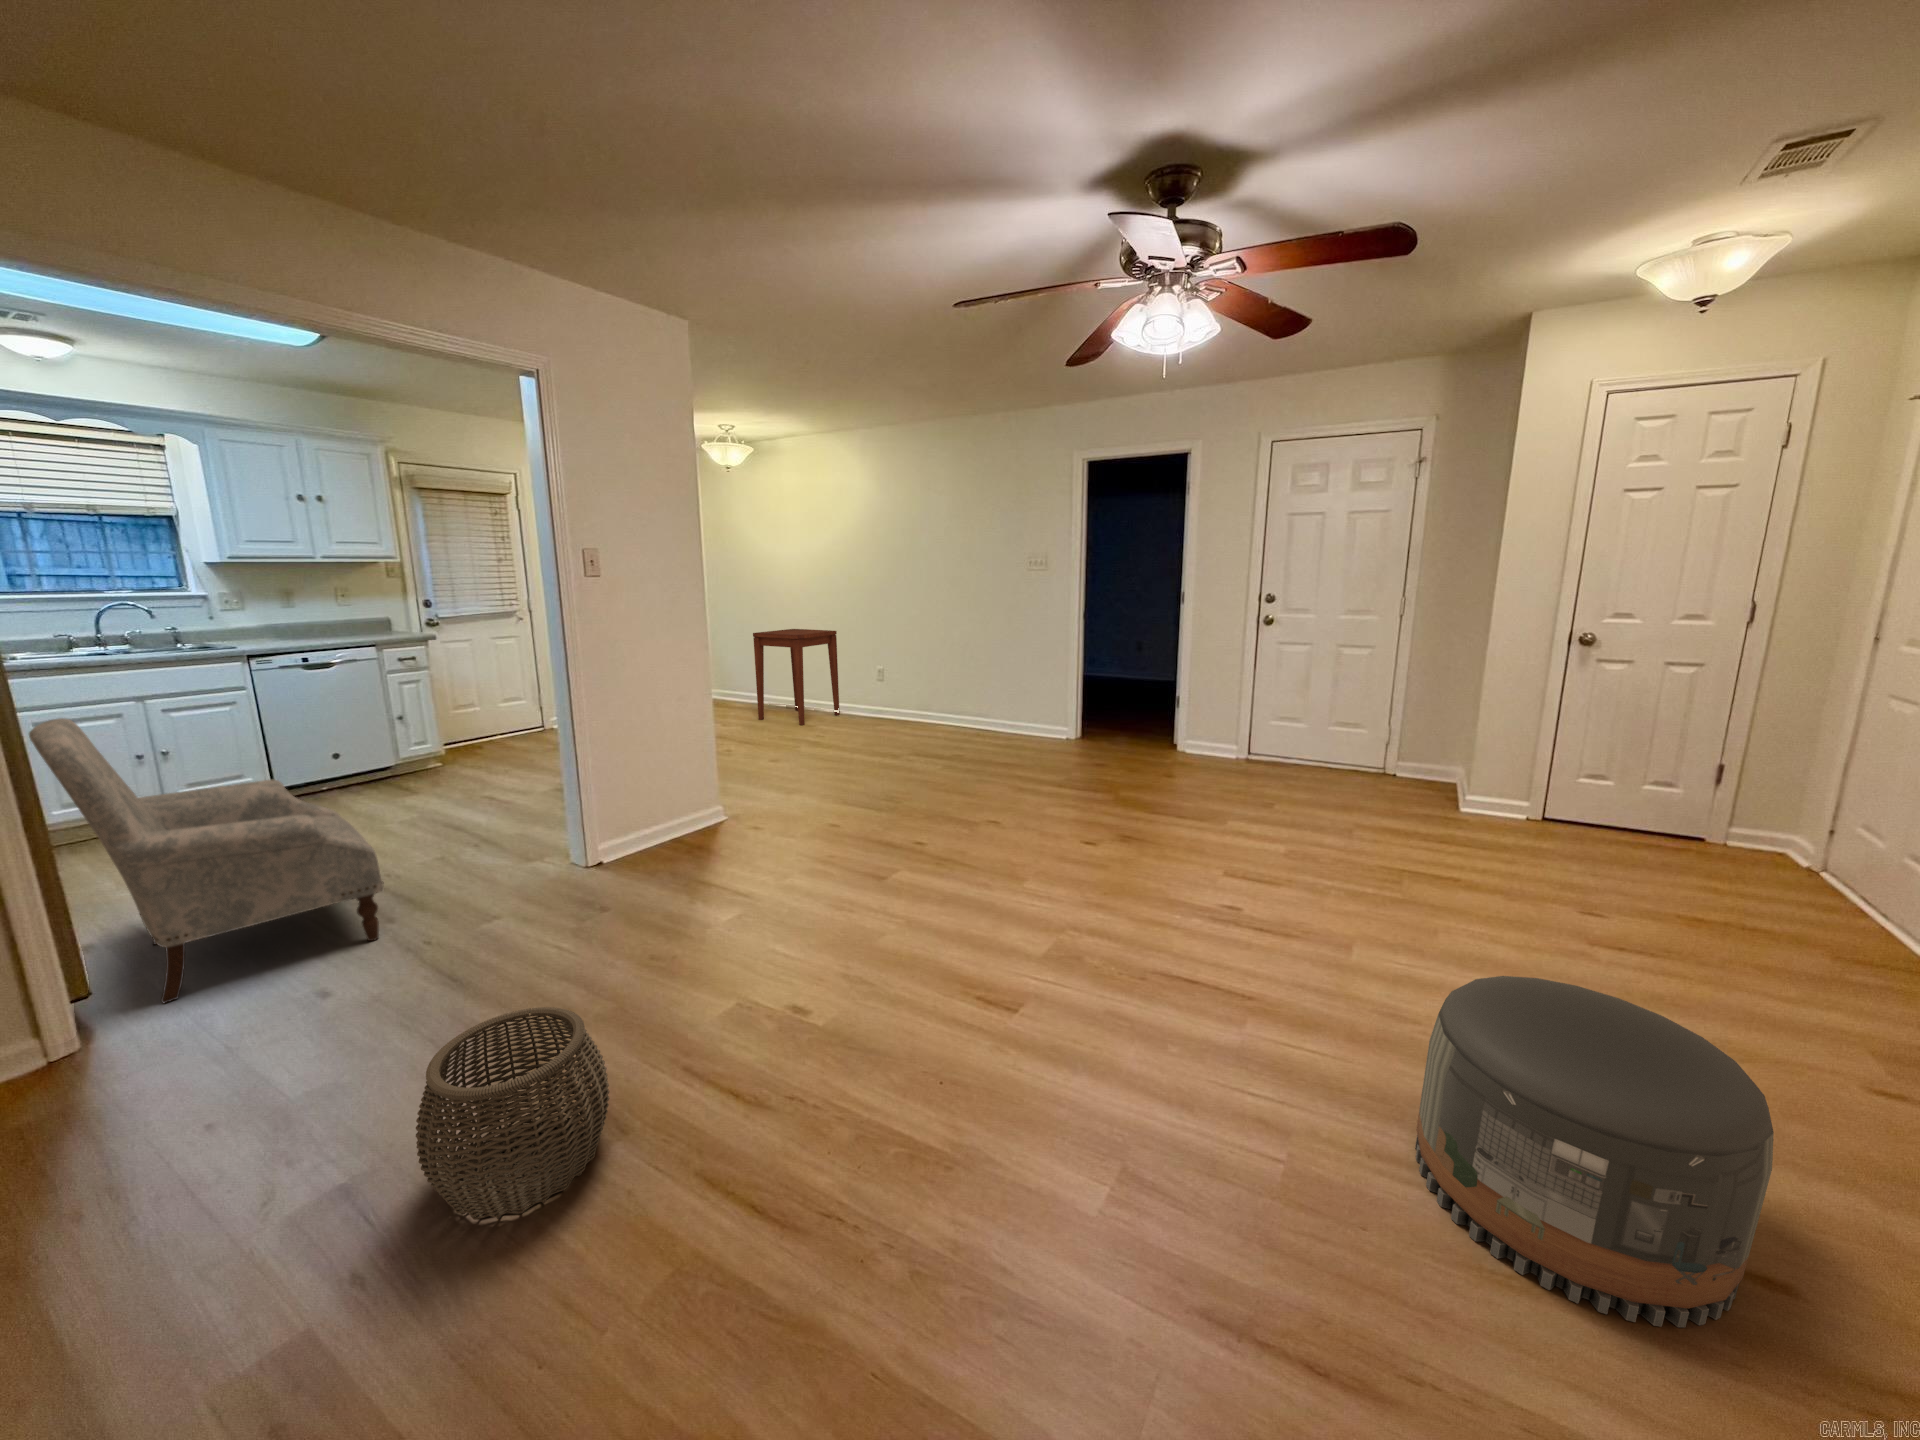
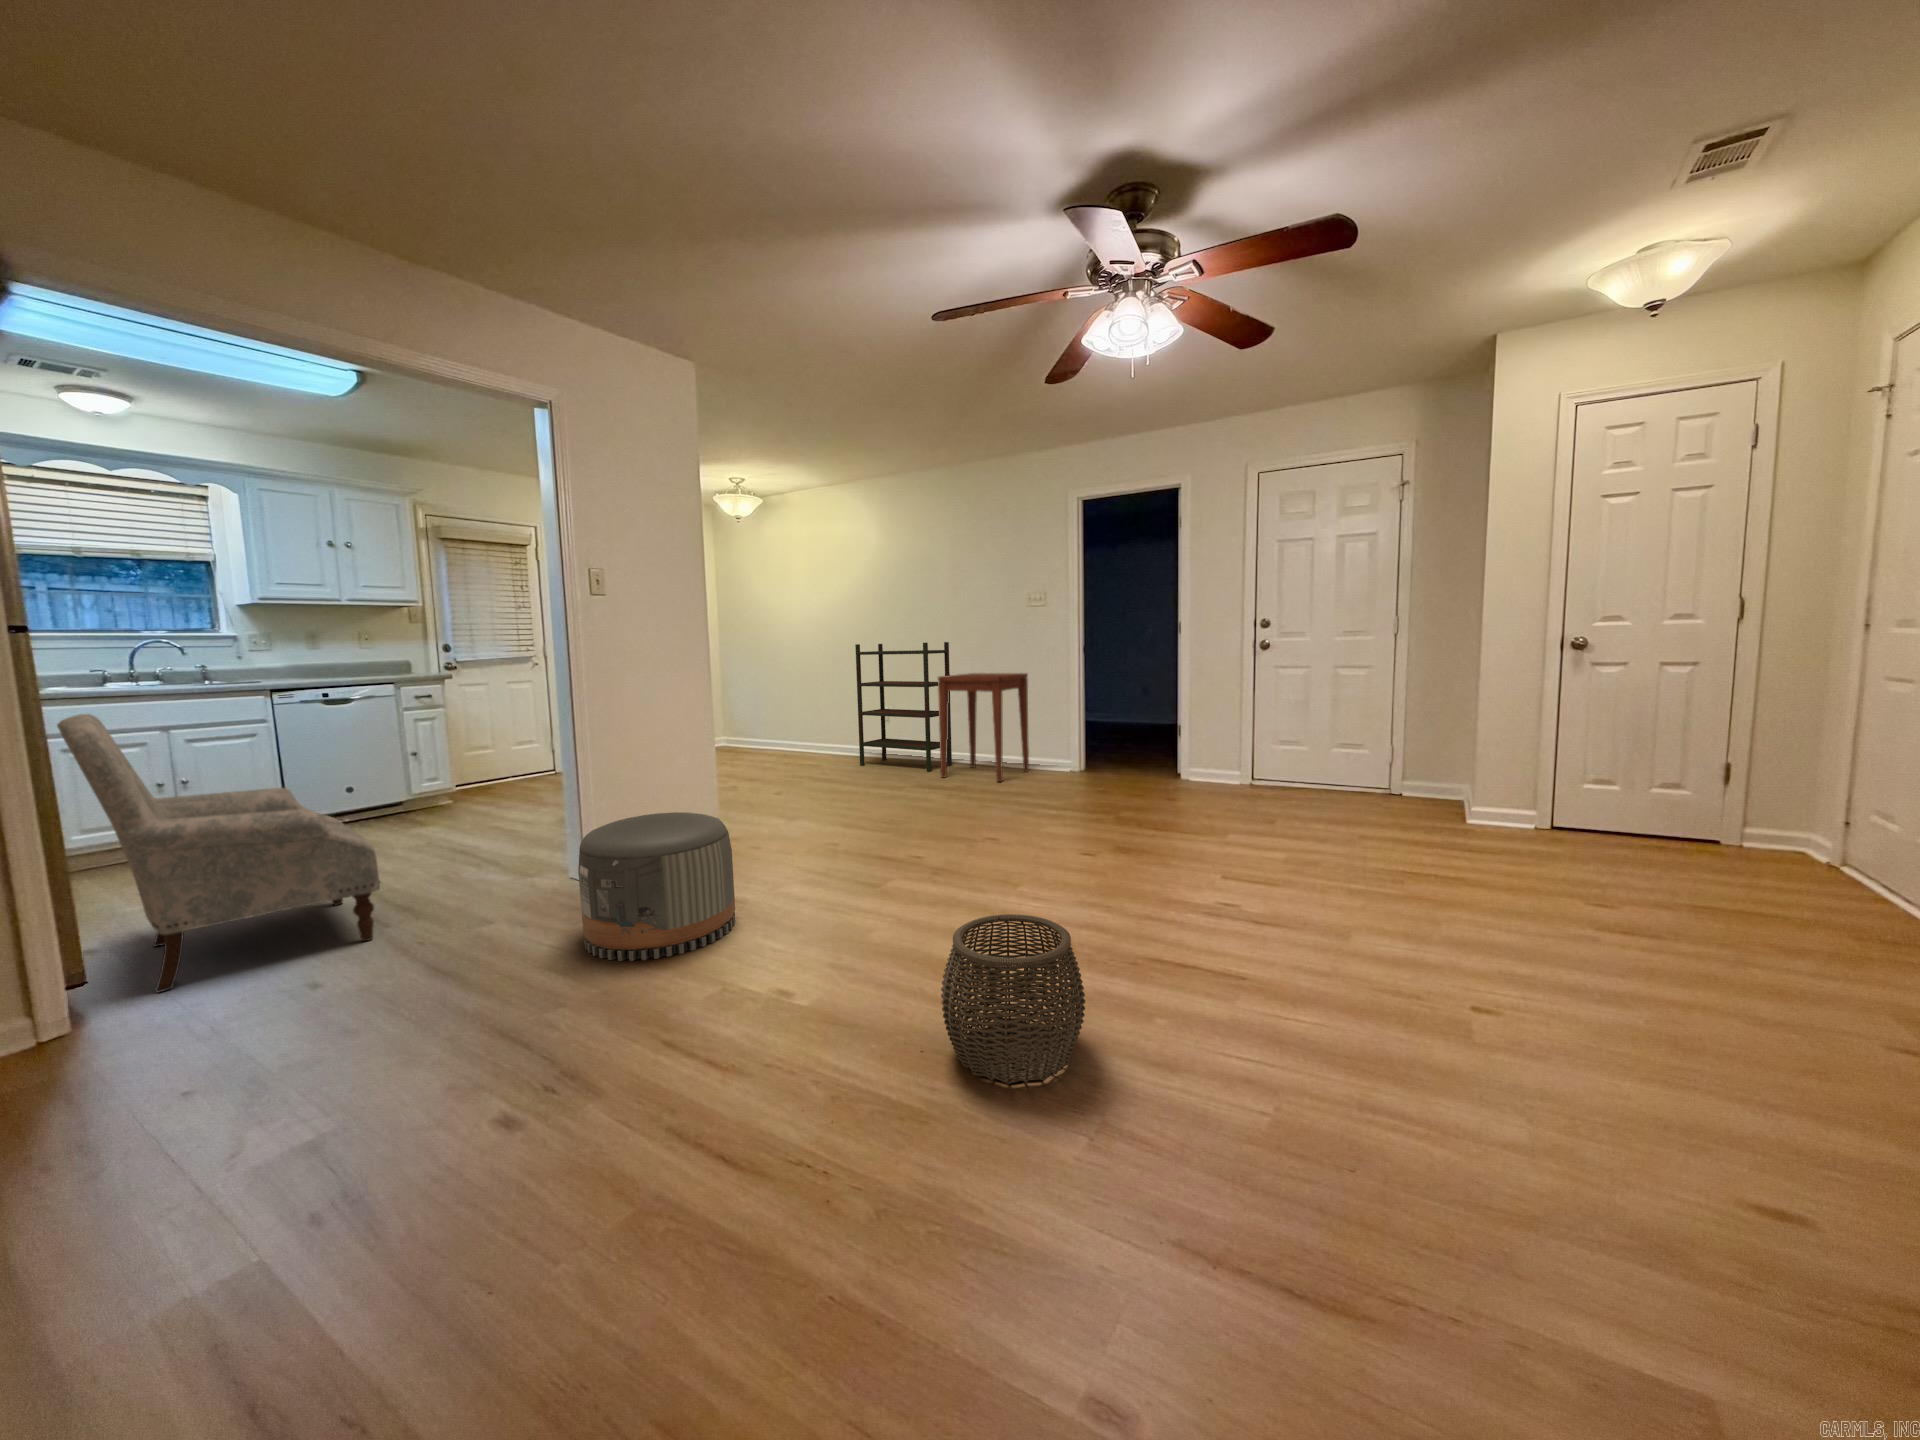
bookshelf: none [851,603,948,736] -> present [855,642,952,772]
side table: present [753,629,840,725] -> present [938,673,1029,782]
pouf: present [1415,976,1774,1327] -> present [578,812,735,961]
woven basket: present [416,1007,610,1220] -> present [941,914,1085,1084]

